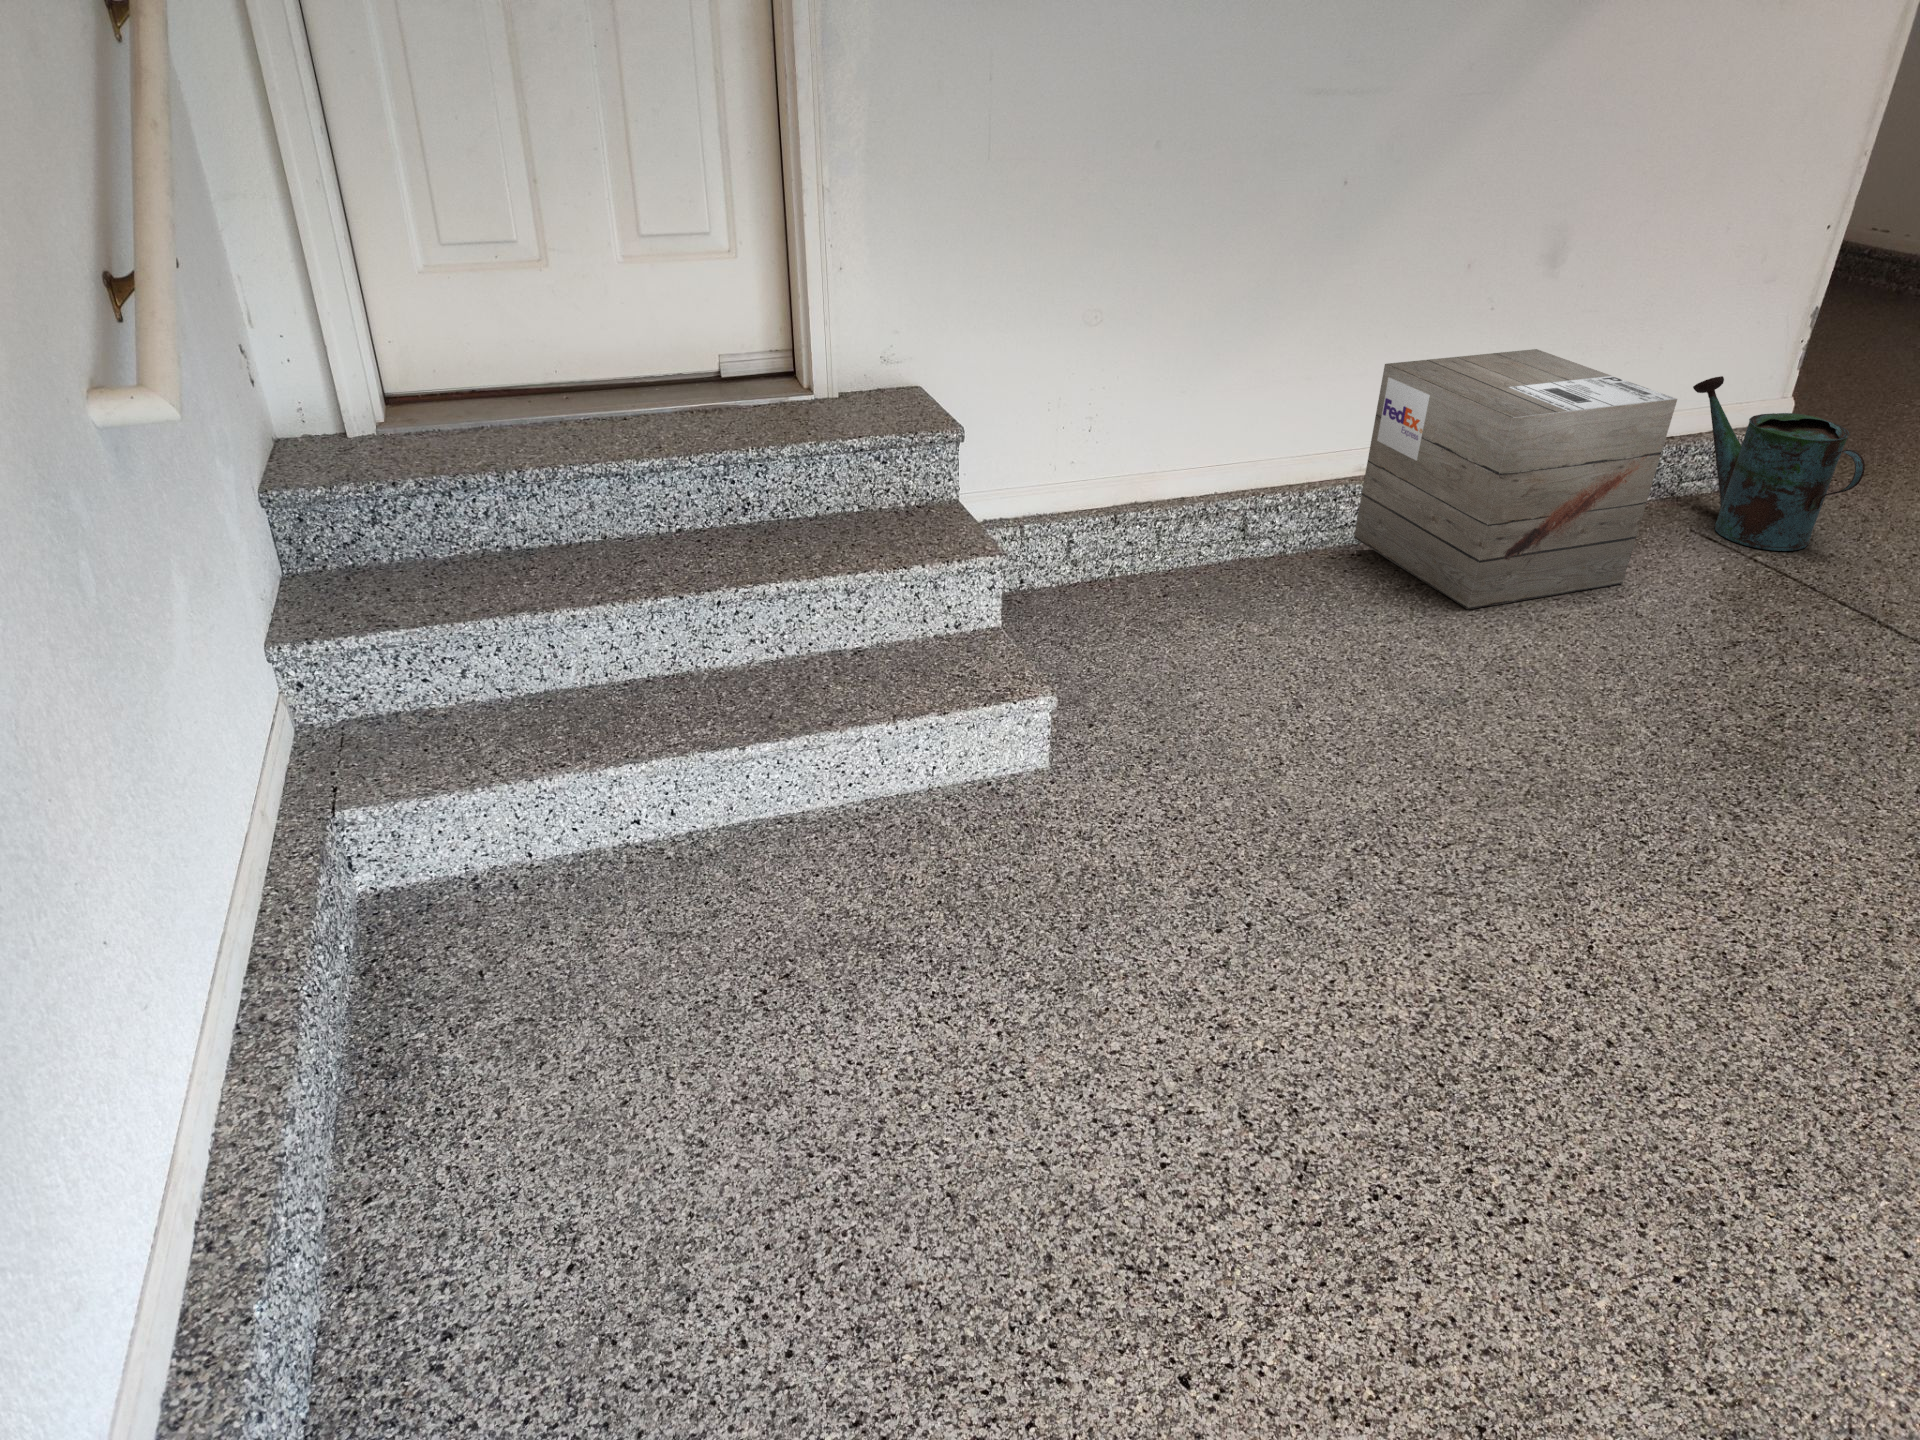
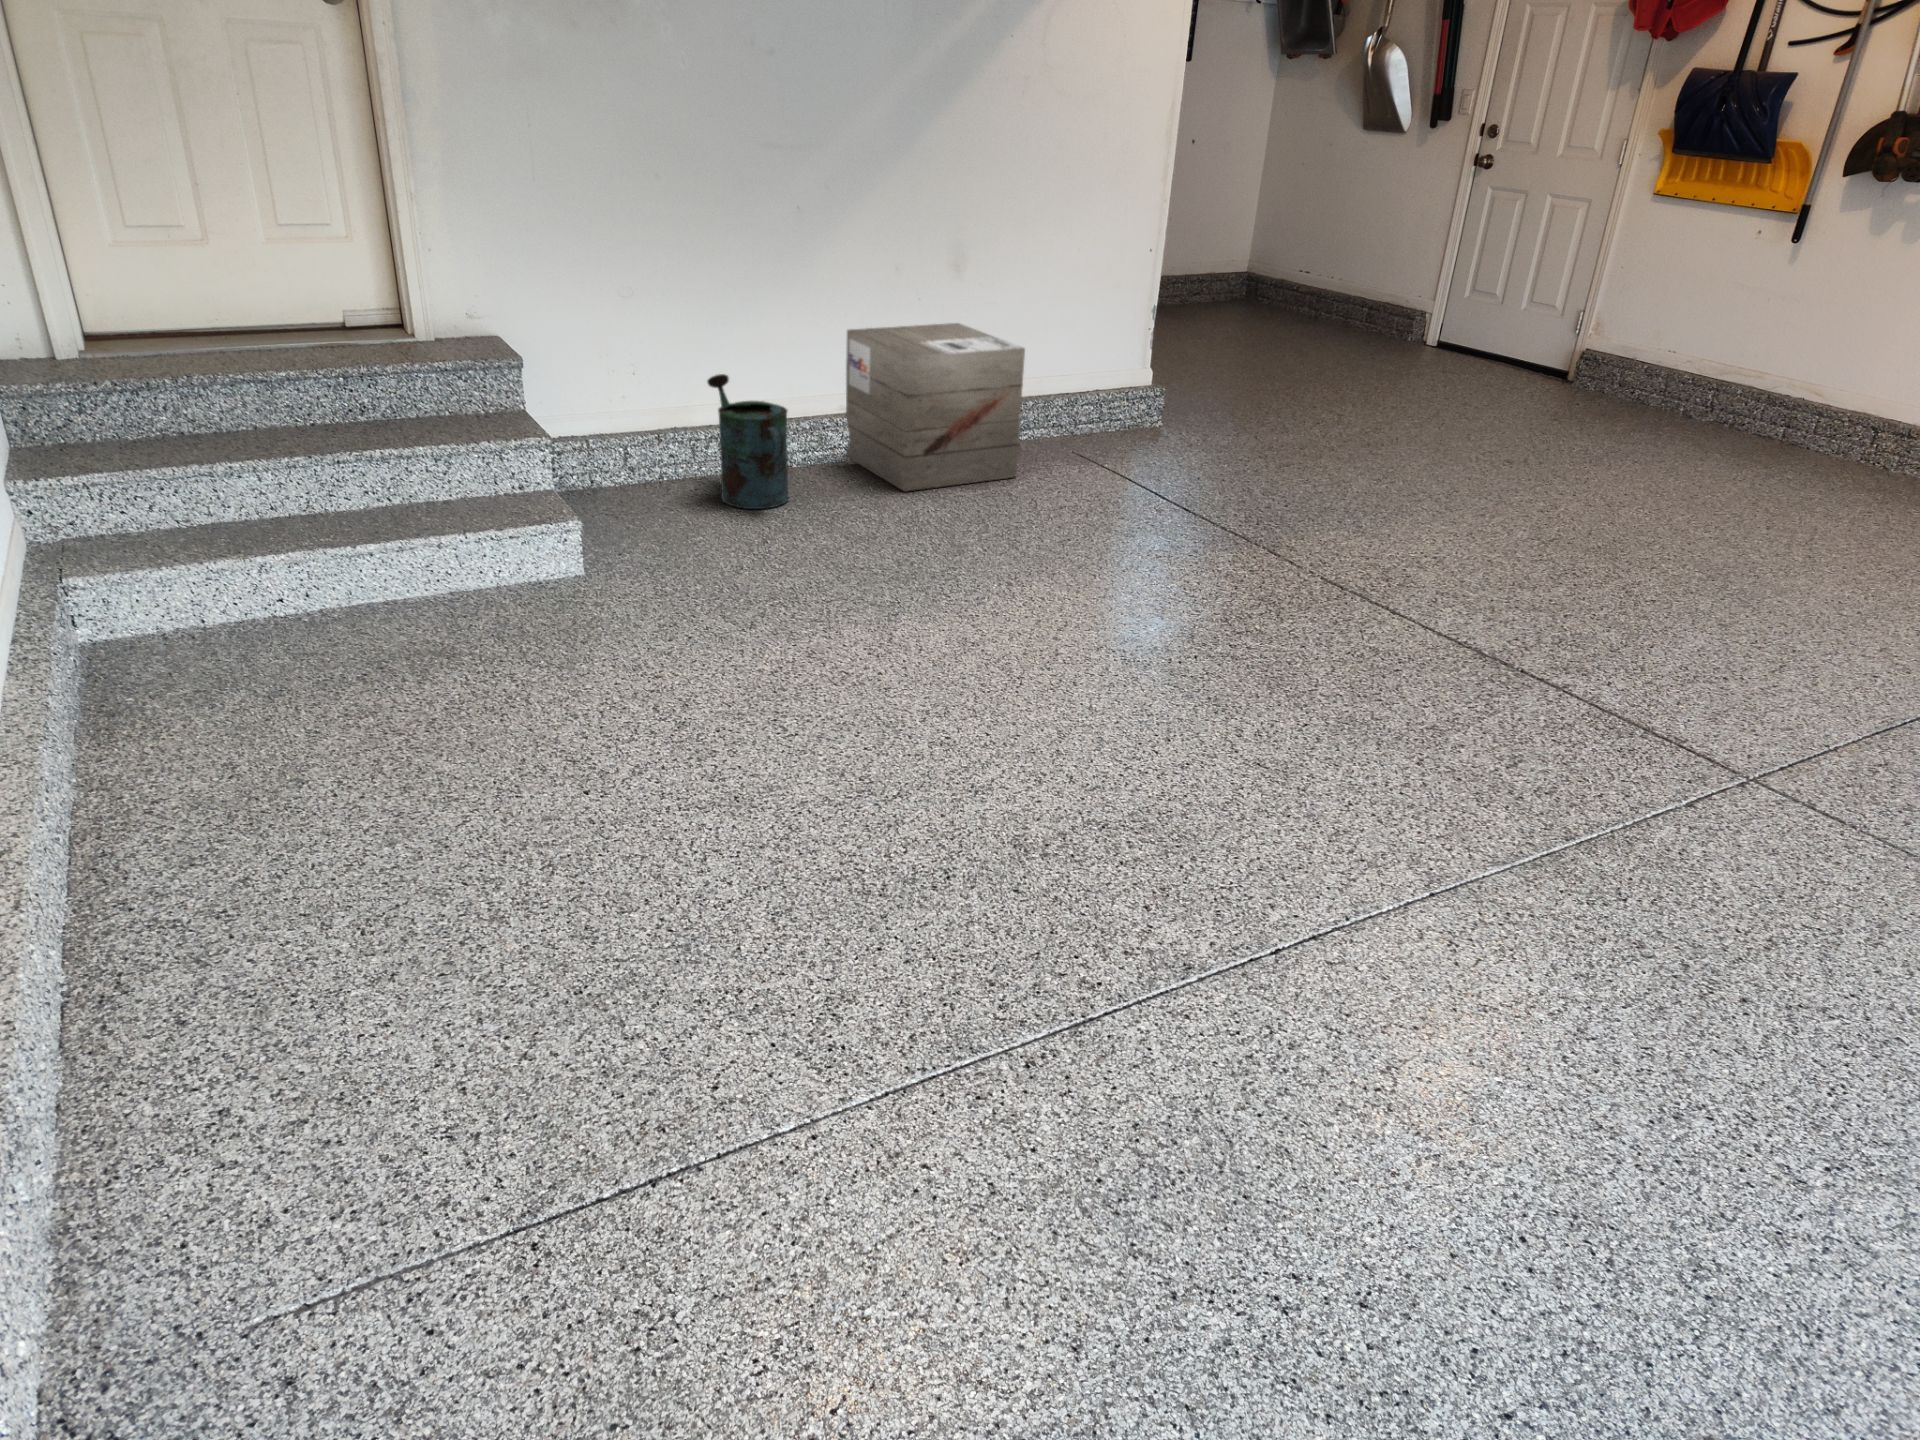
watering can: present [1693,376,1865,551] -> present [707,374,788,509]

